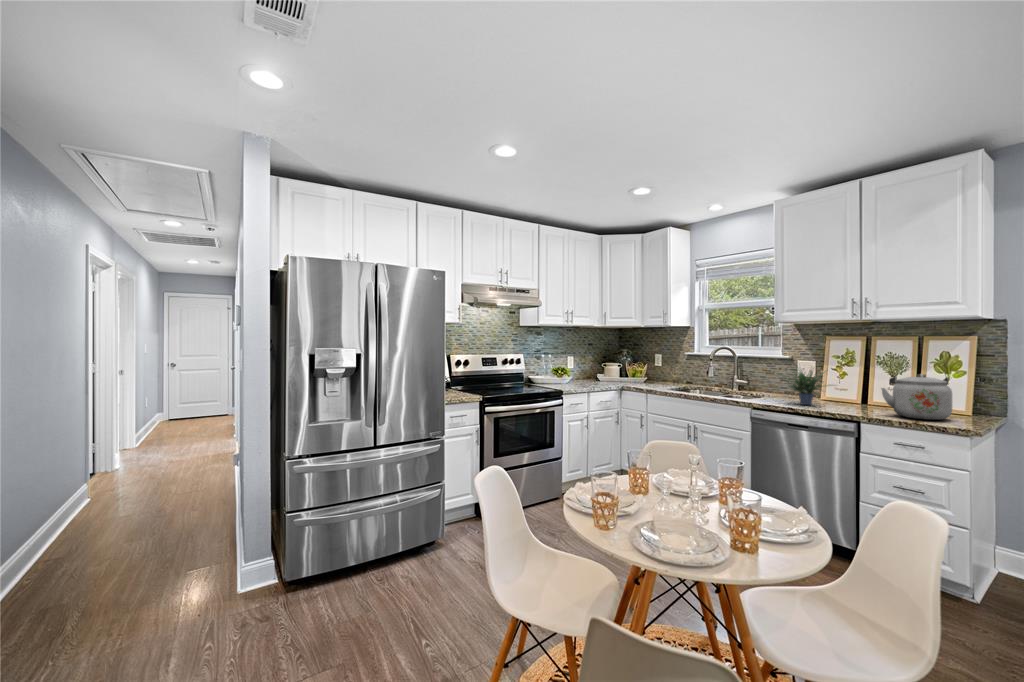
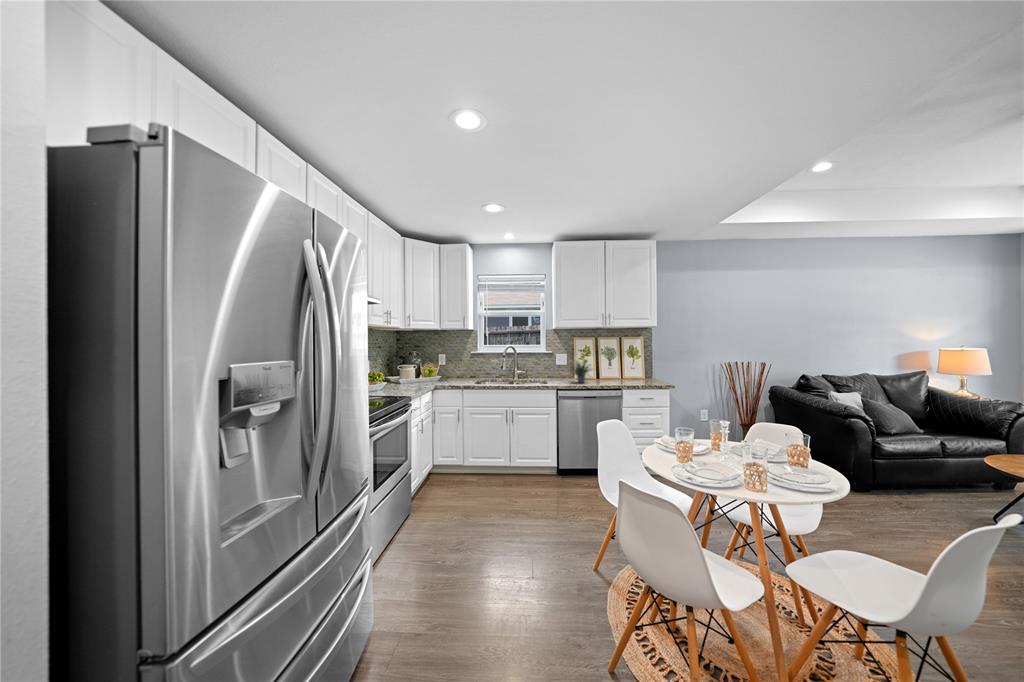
kettle: present [881,374,952,420] -> none [622,359,651,383]

